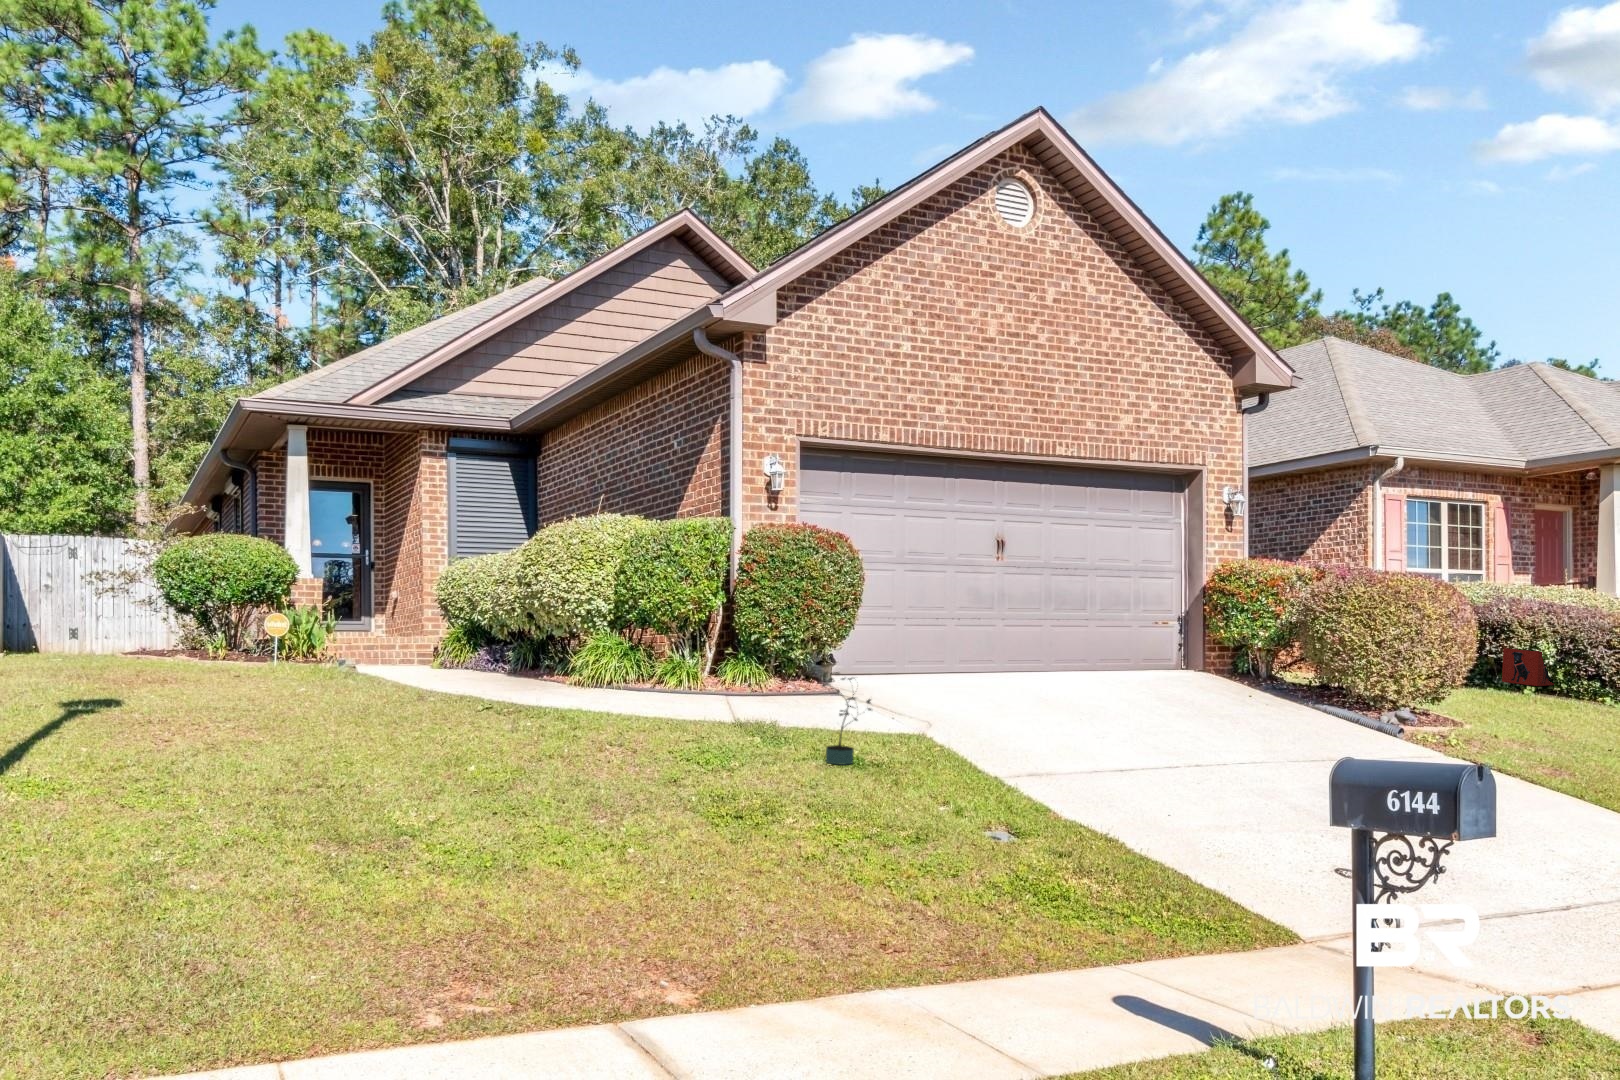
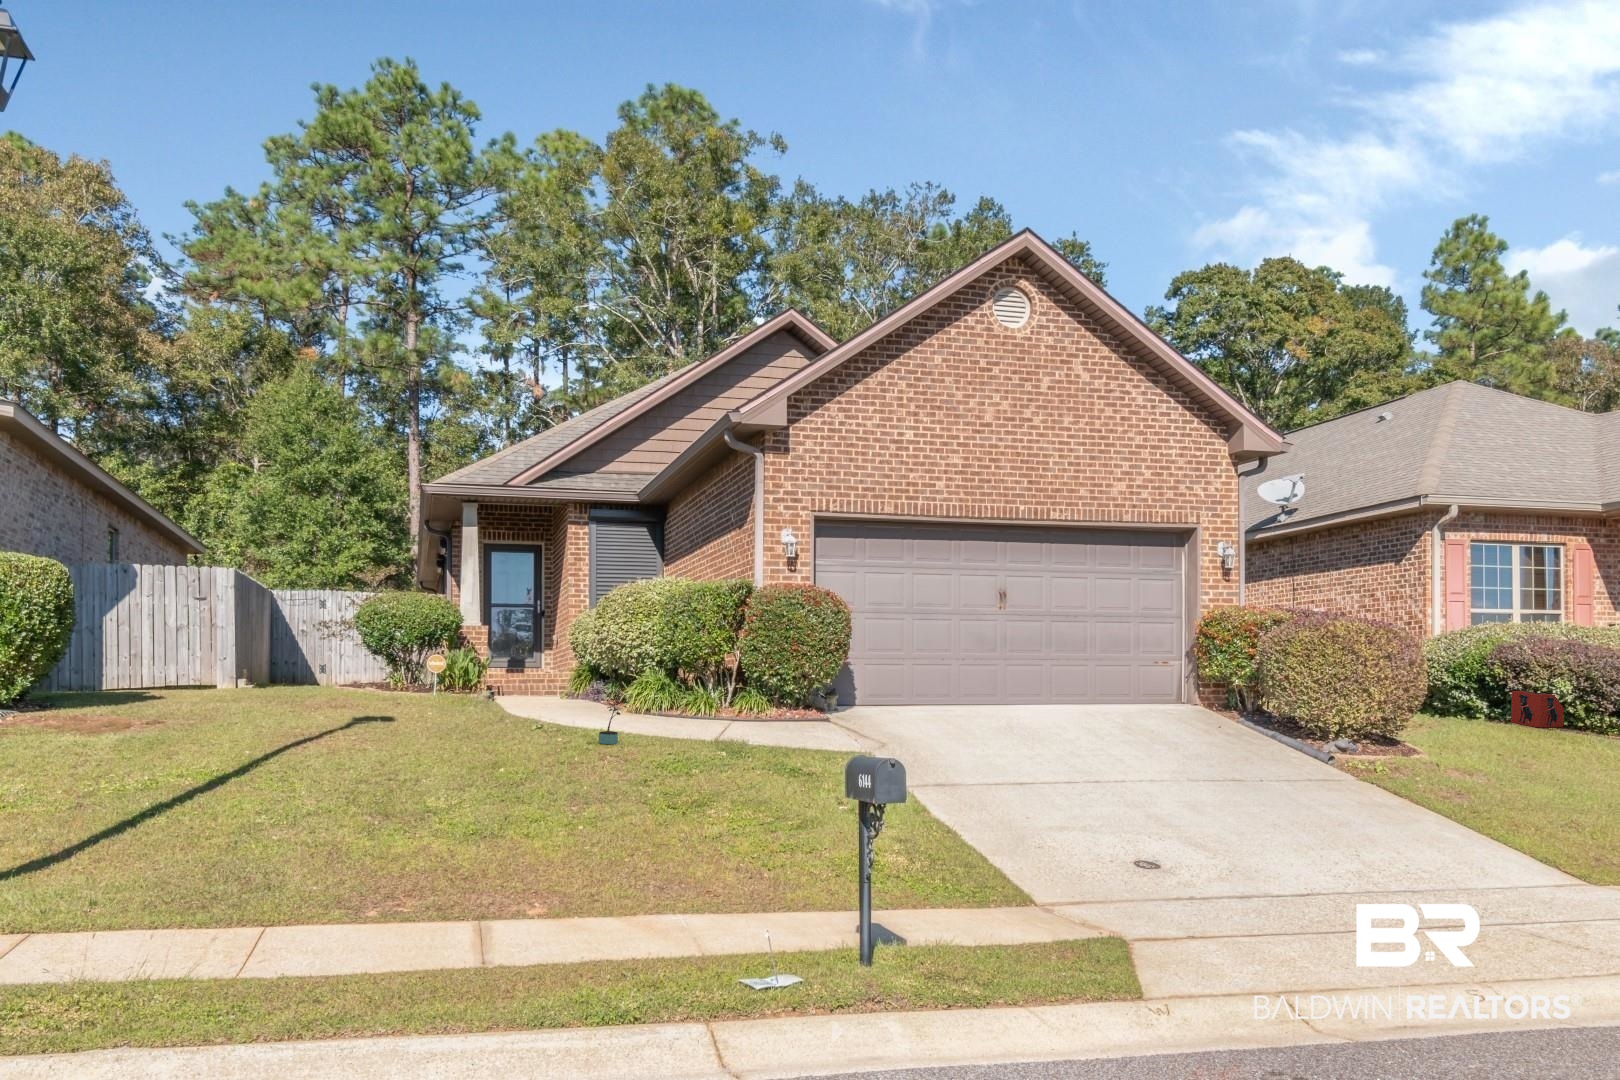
potted plant: present [822,672,871,765] -> present [593,681,628,744]

